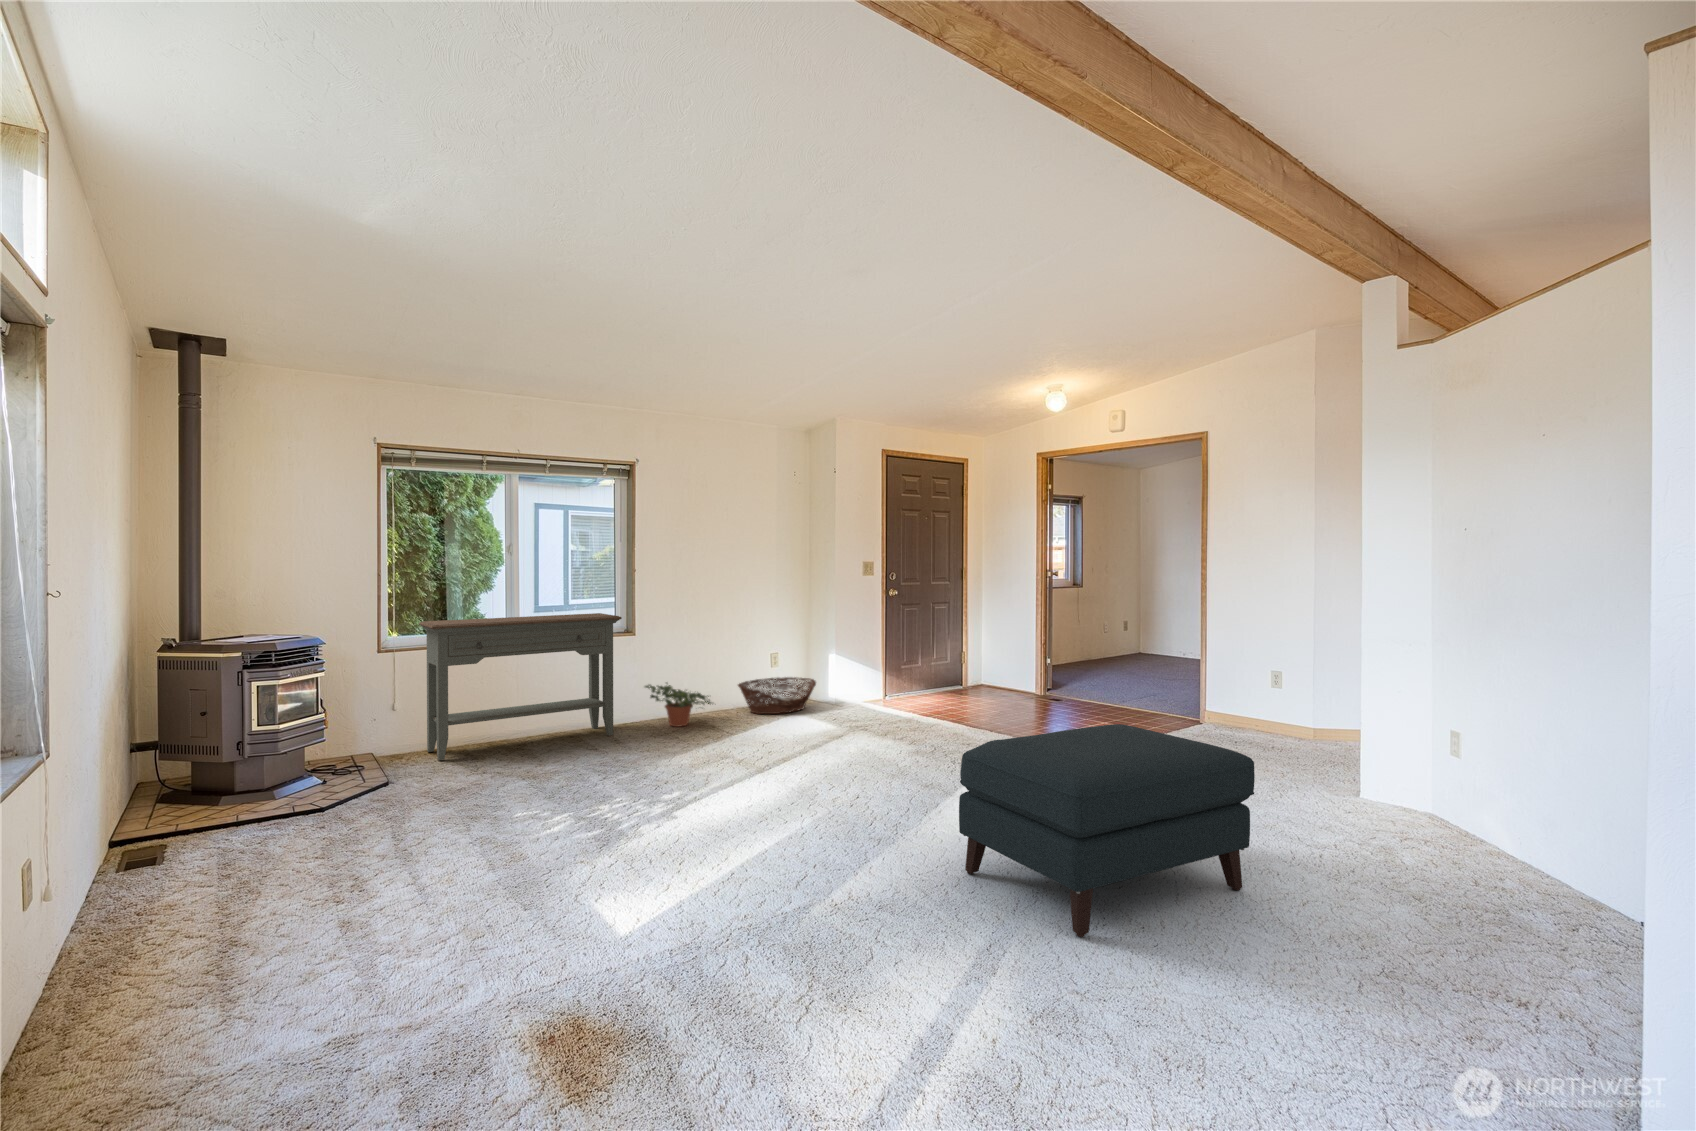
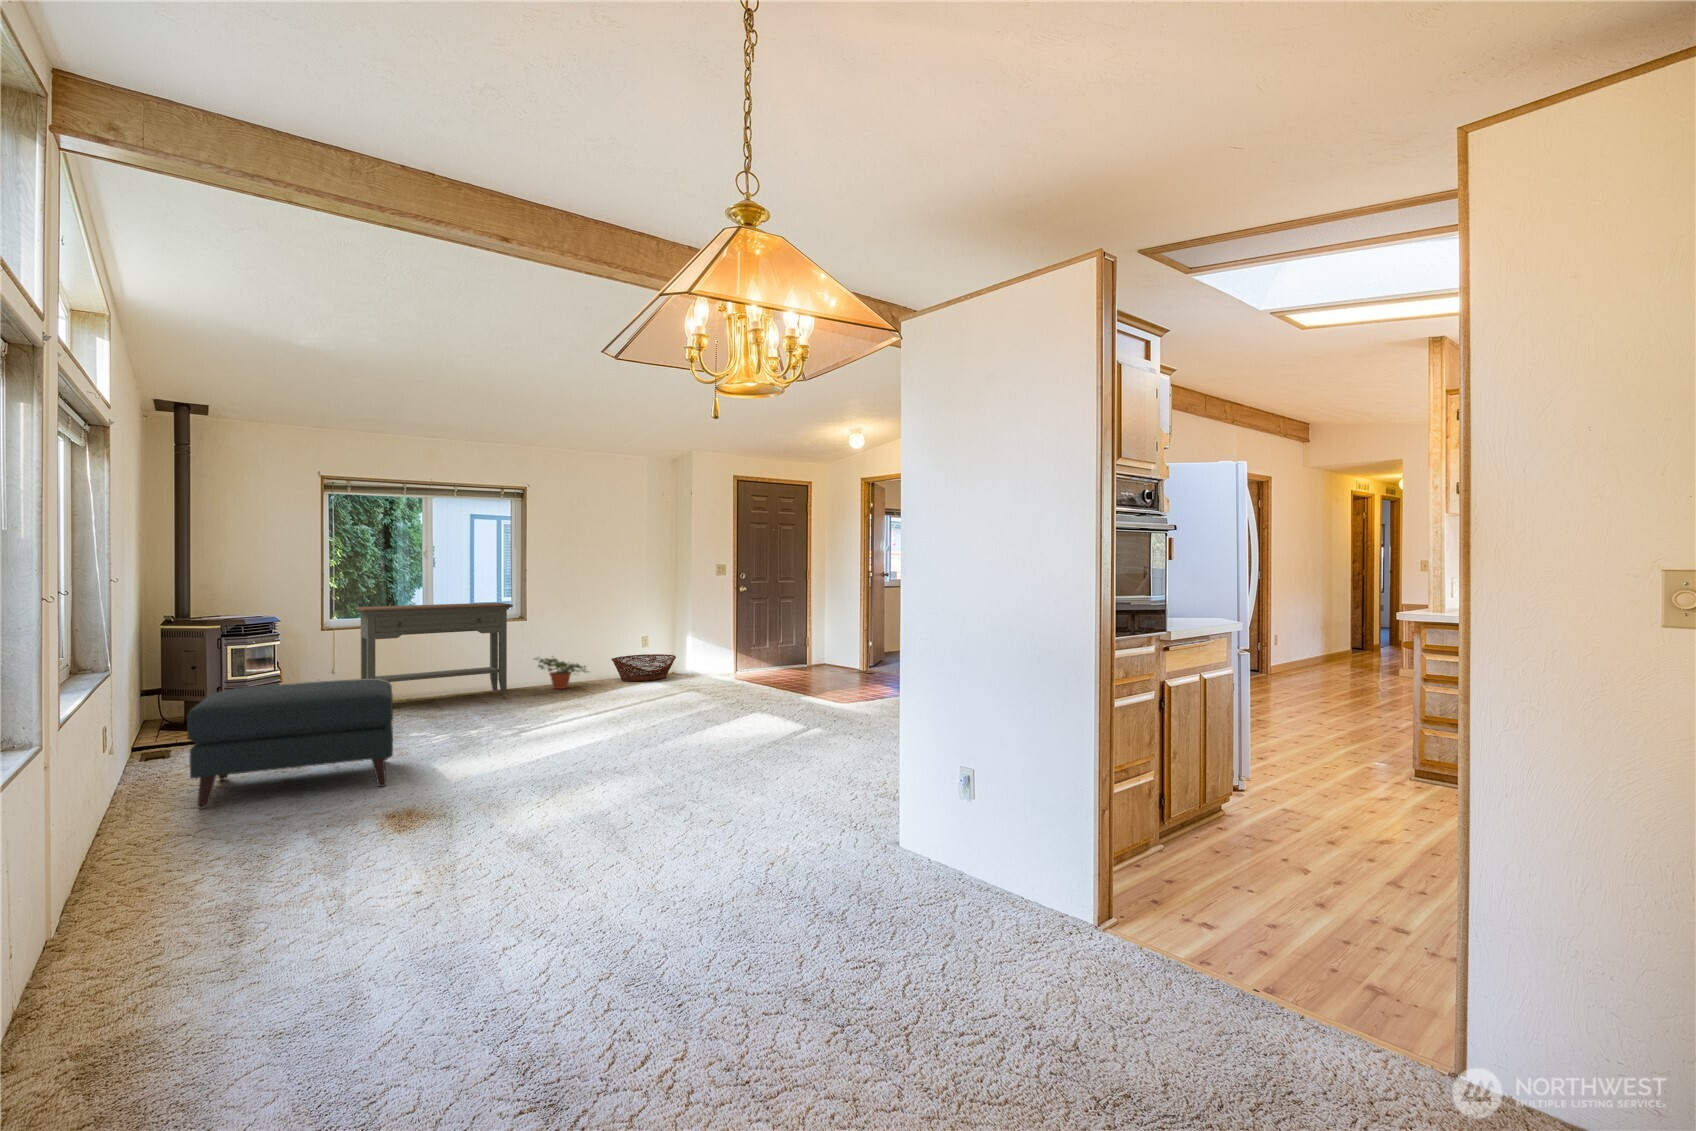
ottoman: present [959,724,1255,937] -> present [187,679,393,809]

